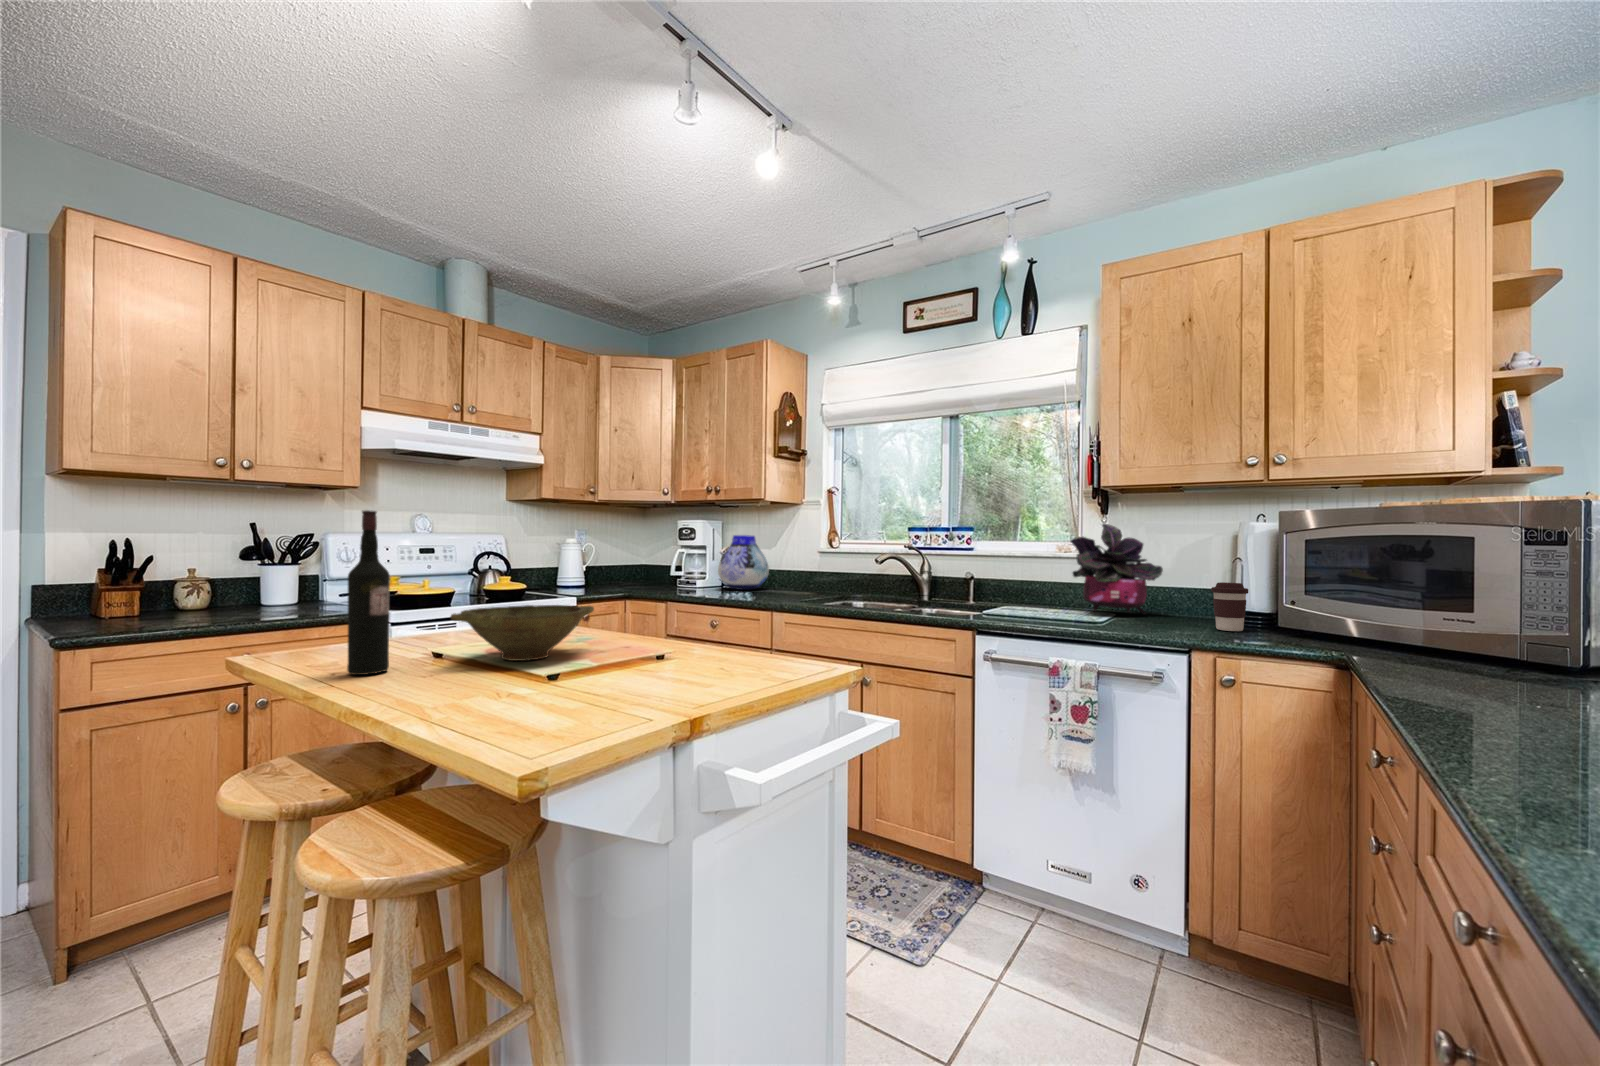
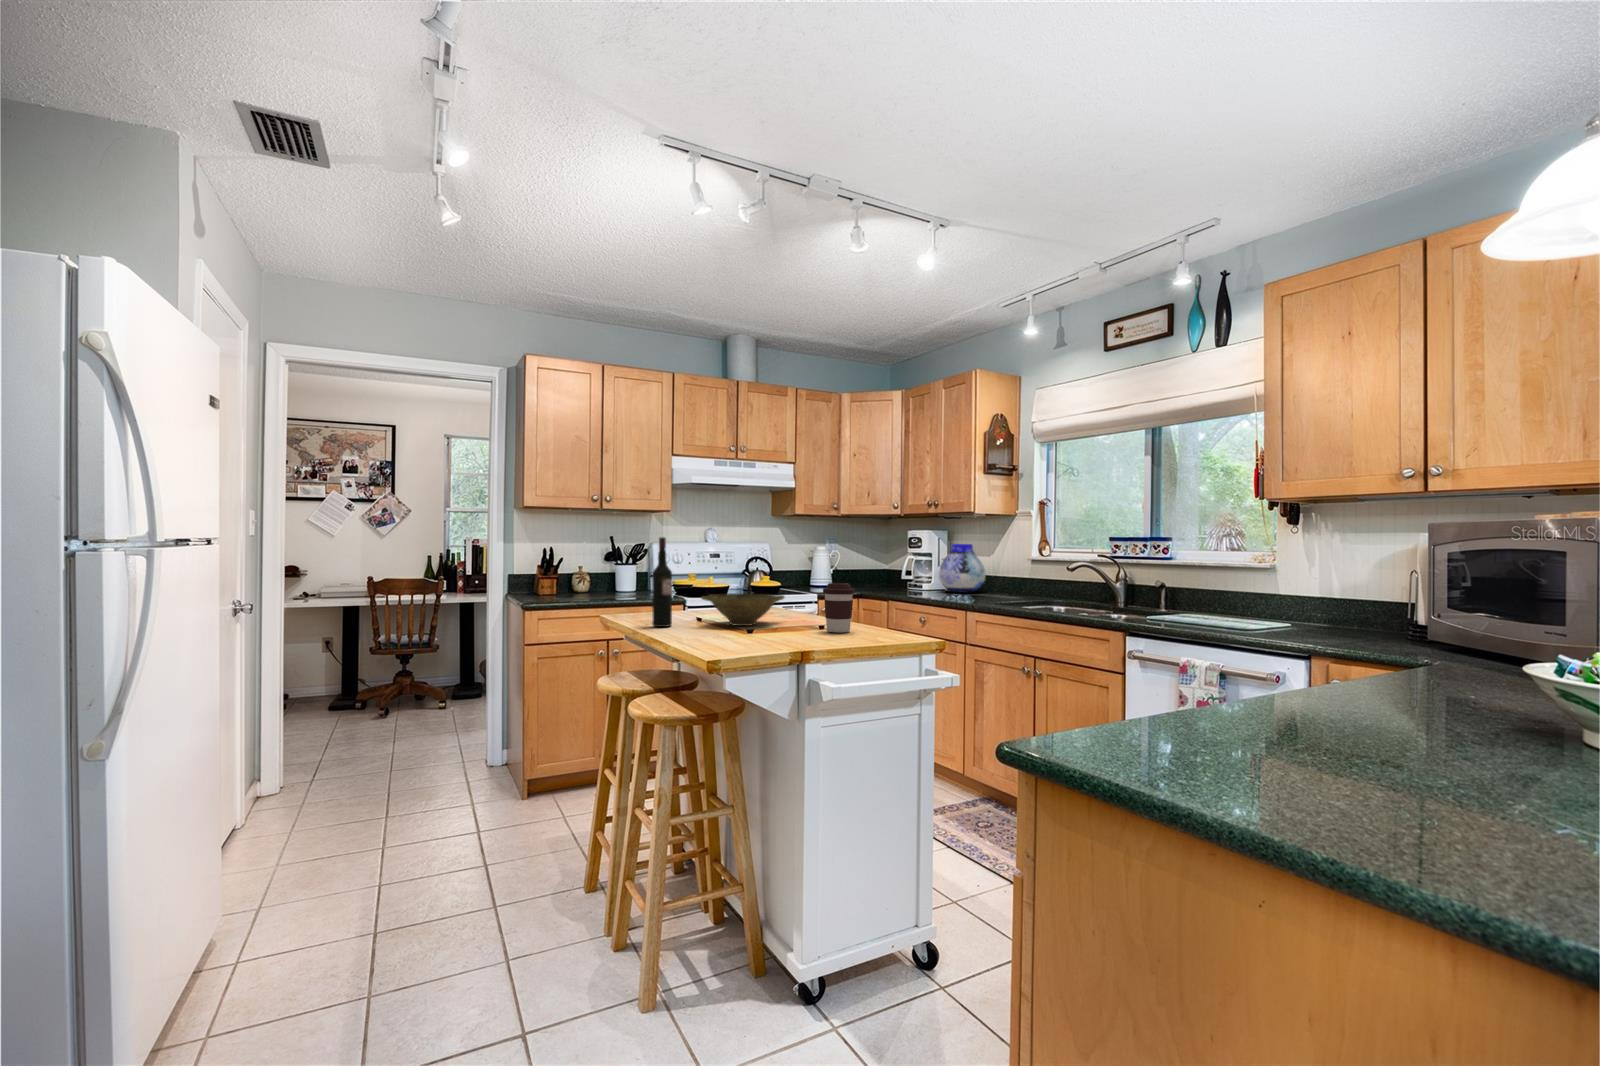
potted plant: present [1071,524,1163,615] -> none [1247,536,1348,629]
coffee cup: present [1211,582,1248,631] -> present [823,583,855,633]

